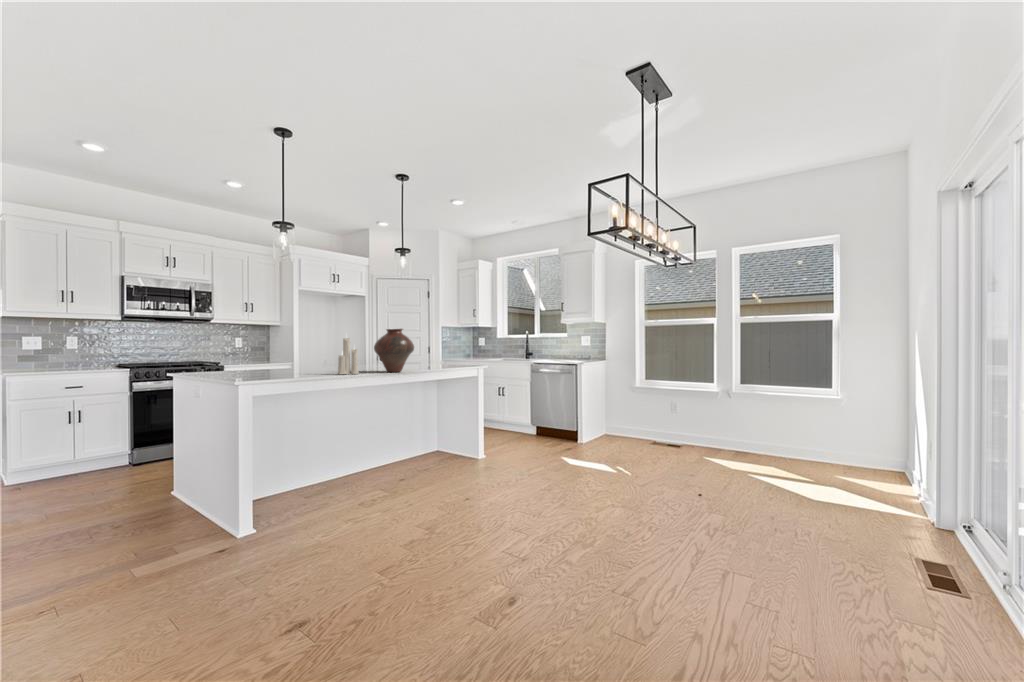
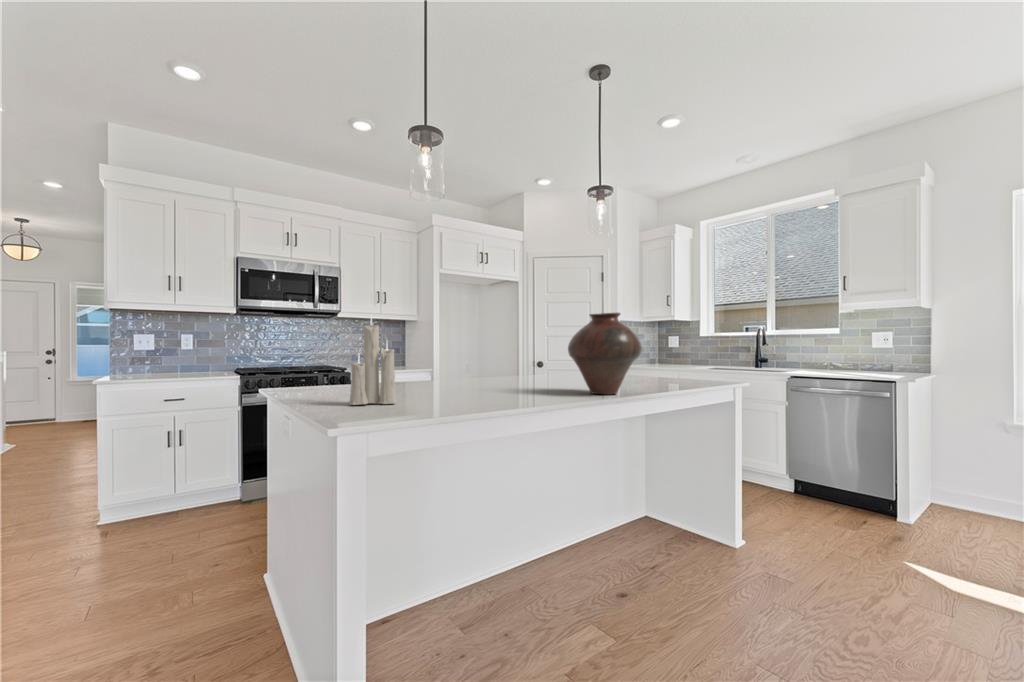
candle: present [338,338,358,374] -> present [349,316,396,405]

